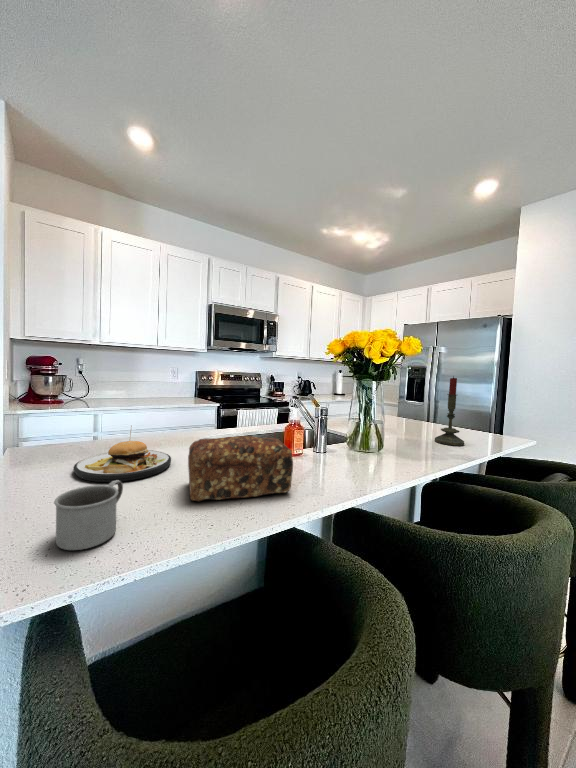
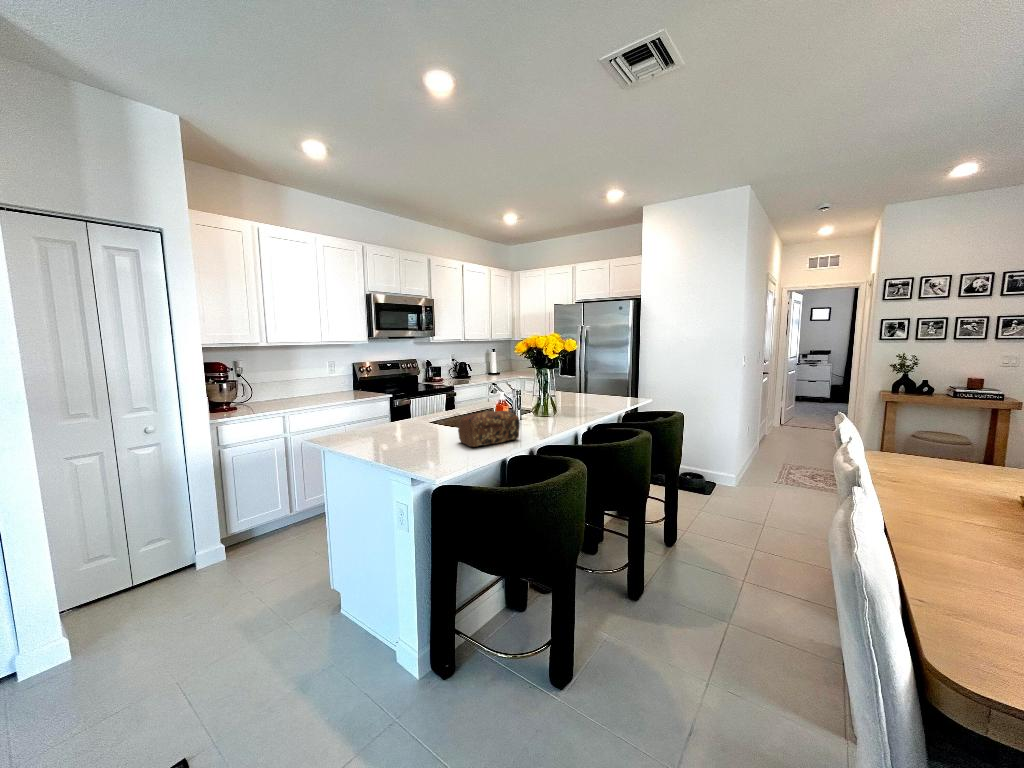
candle: present [435,377,464,446] -> none [588,359,607,408]
plate: present [73,426,171,482] -> none [378,413,435,448]
mug: present [54,480,123,550] -> none [431,437,457,465]

